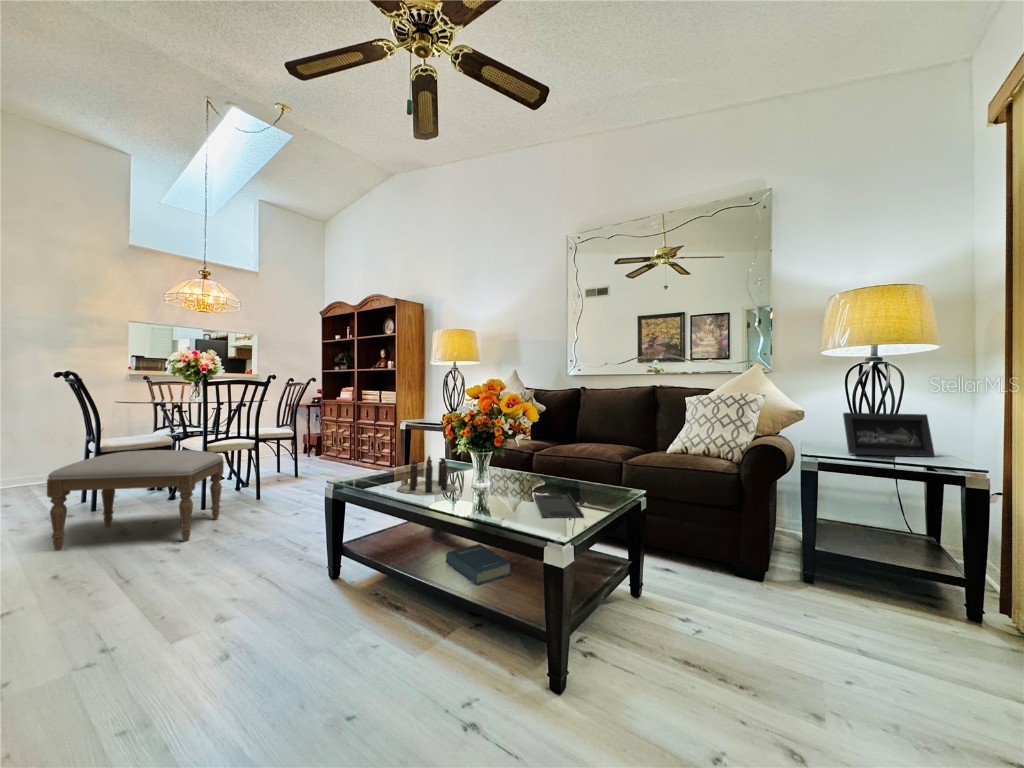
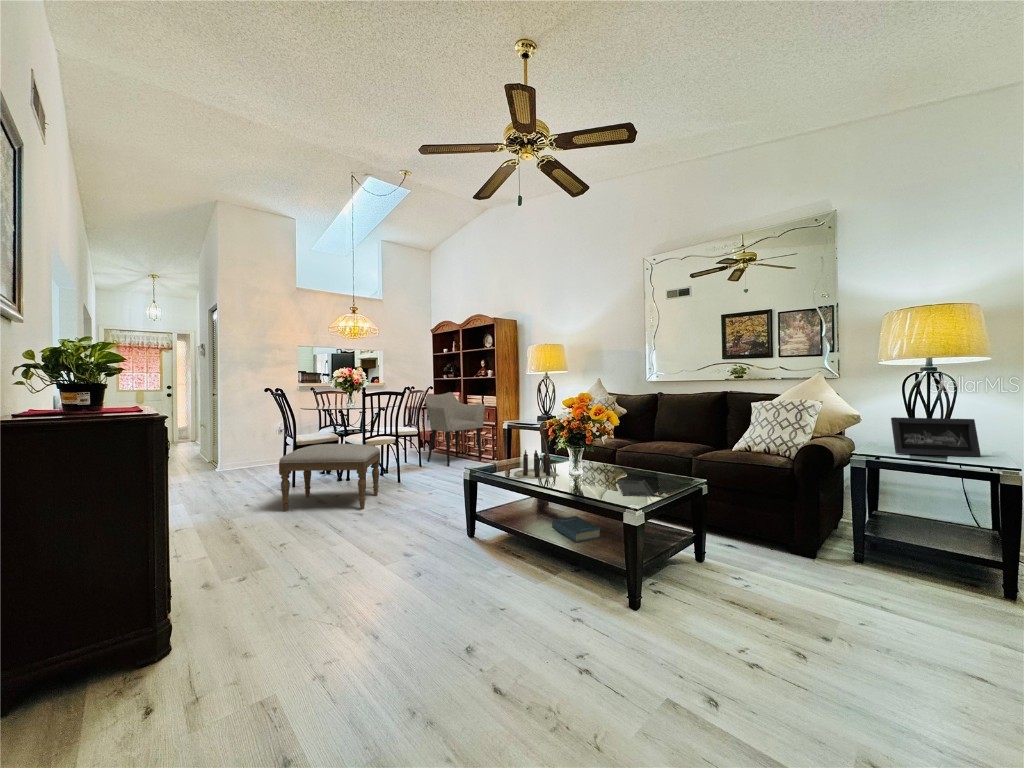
armchair: none [303,386,381,476] -> present [424,392,485,466]

